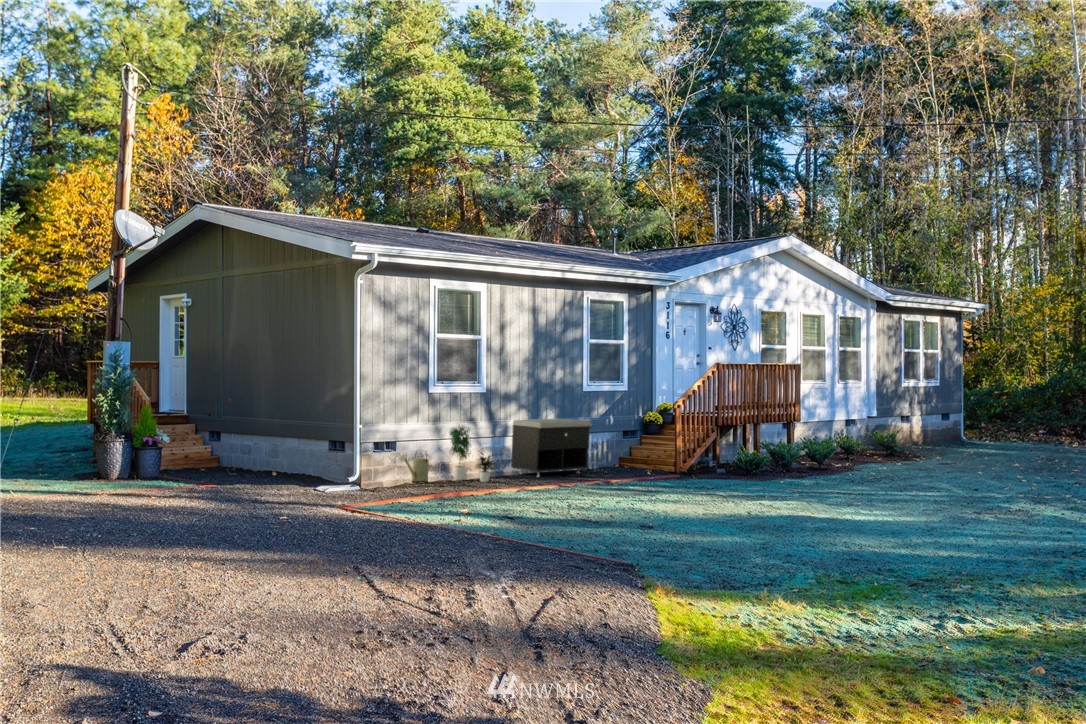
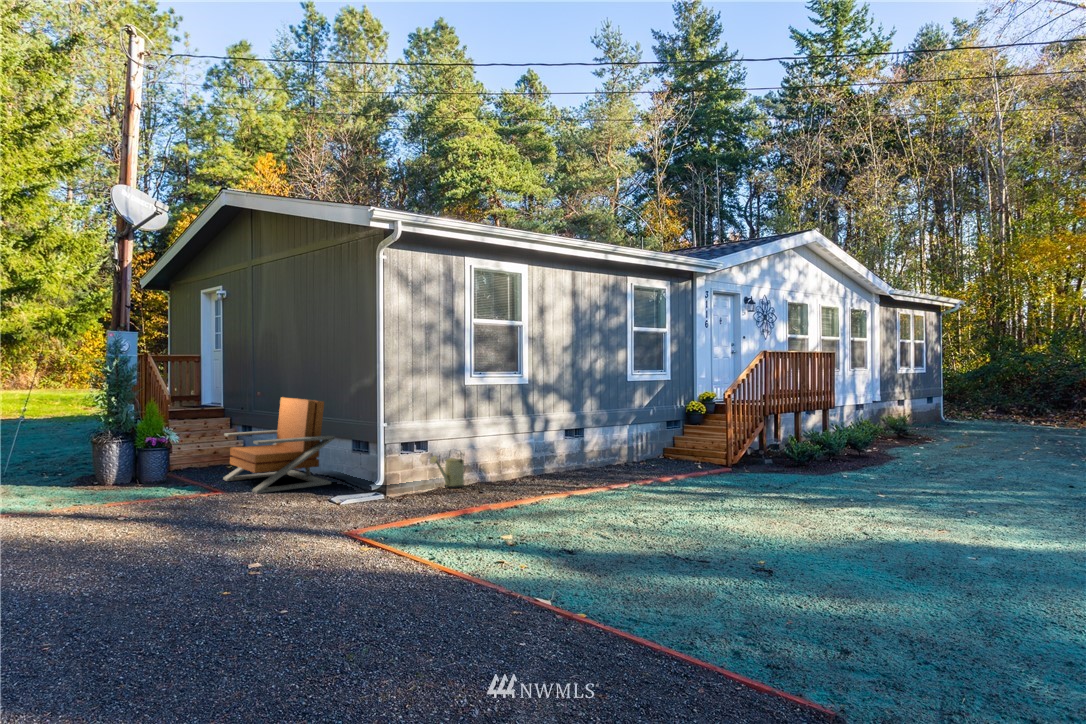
lounge chair: none [214,403,315,484] -> present [223,397,335,493]
storage bench: present [511,419,591,477] -> none [556,409,640,475]
potted plant: present [450,427,495,482] -> none [486,417,543,485]

